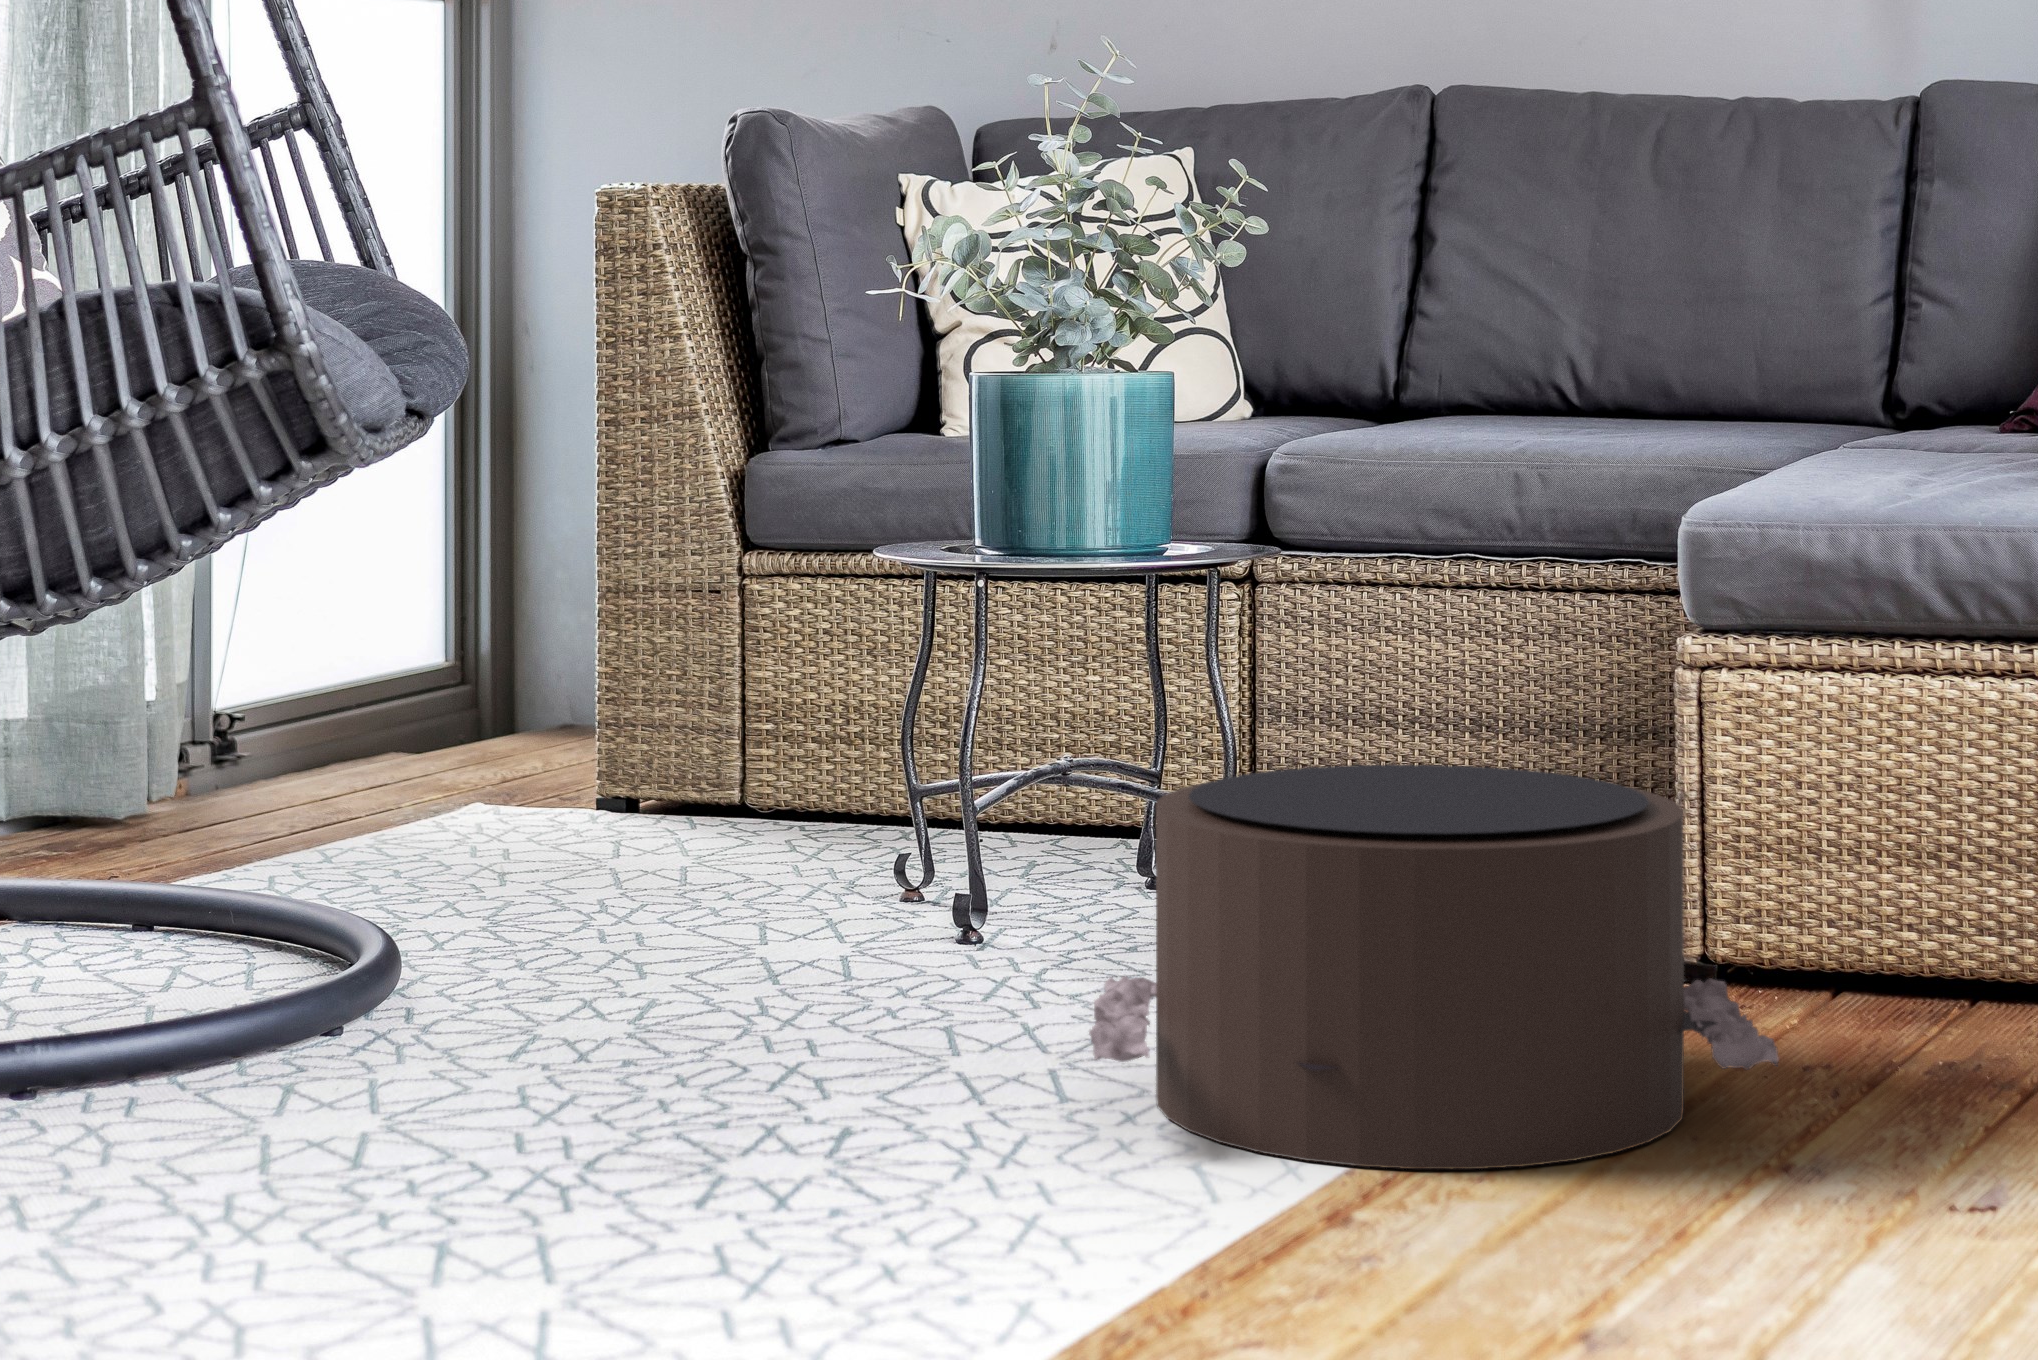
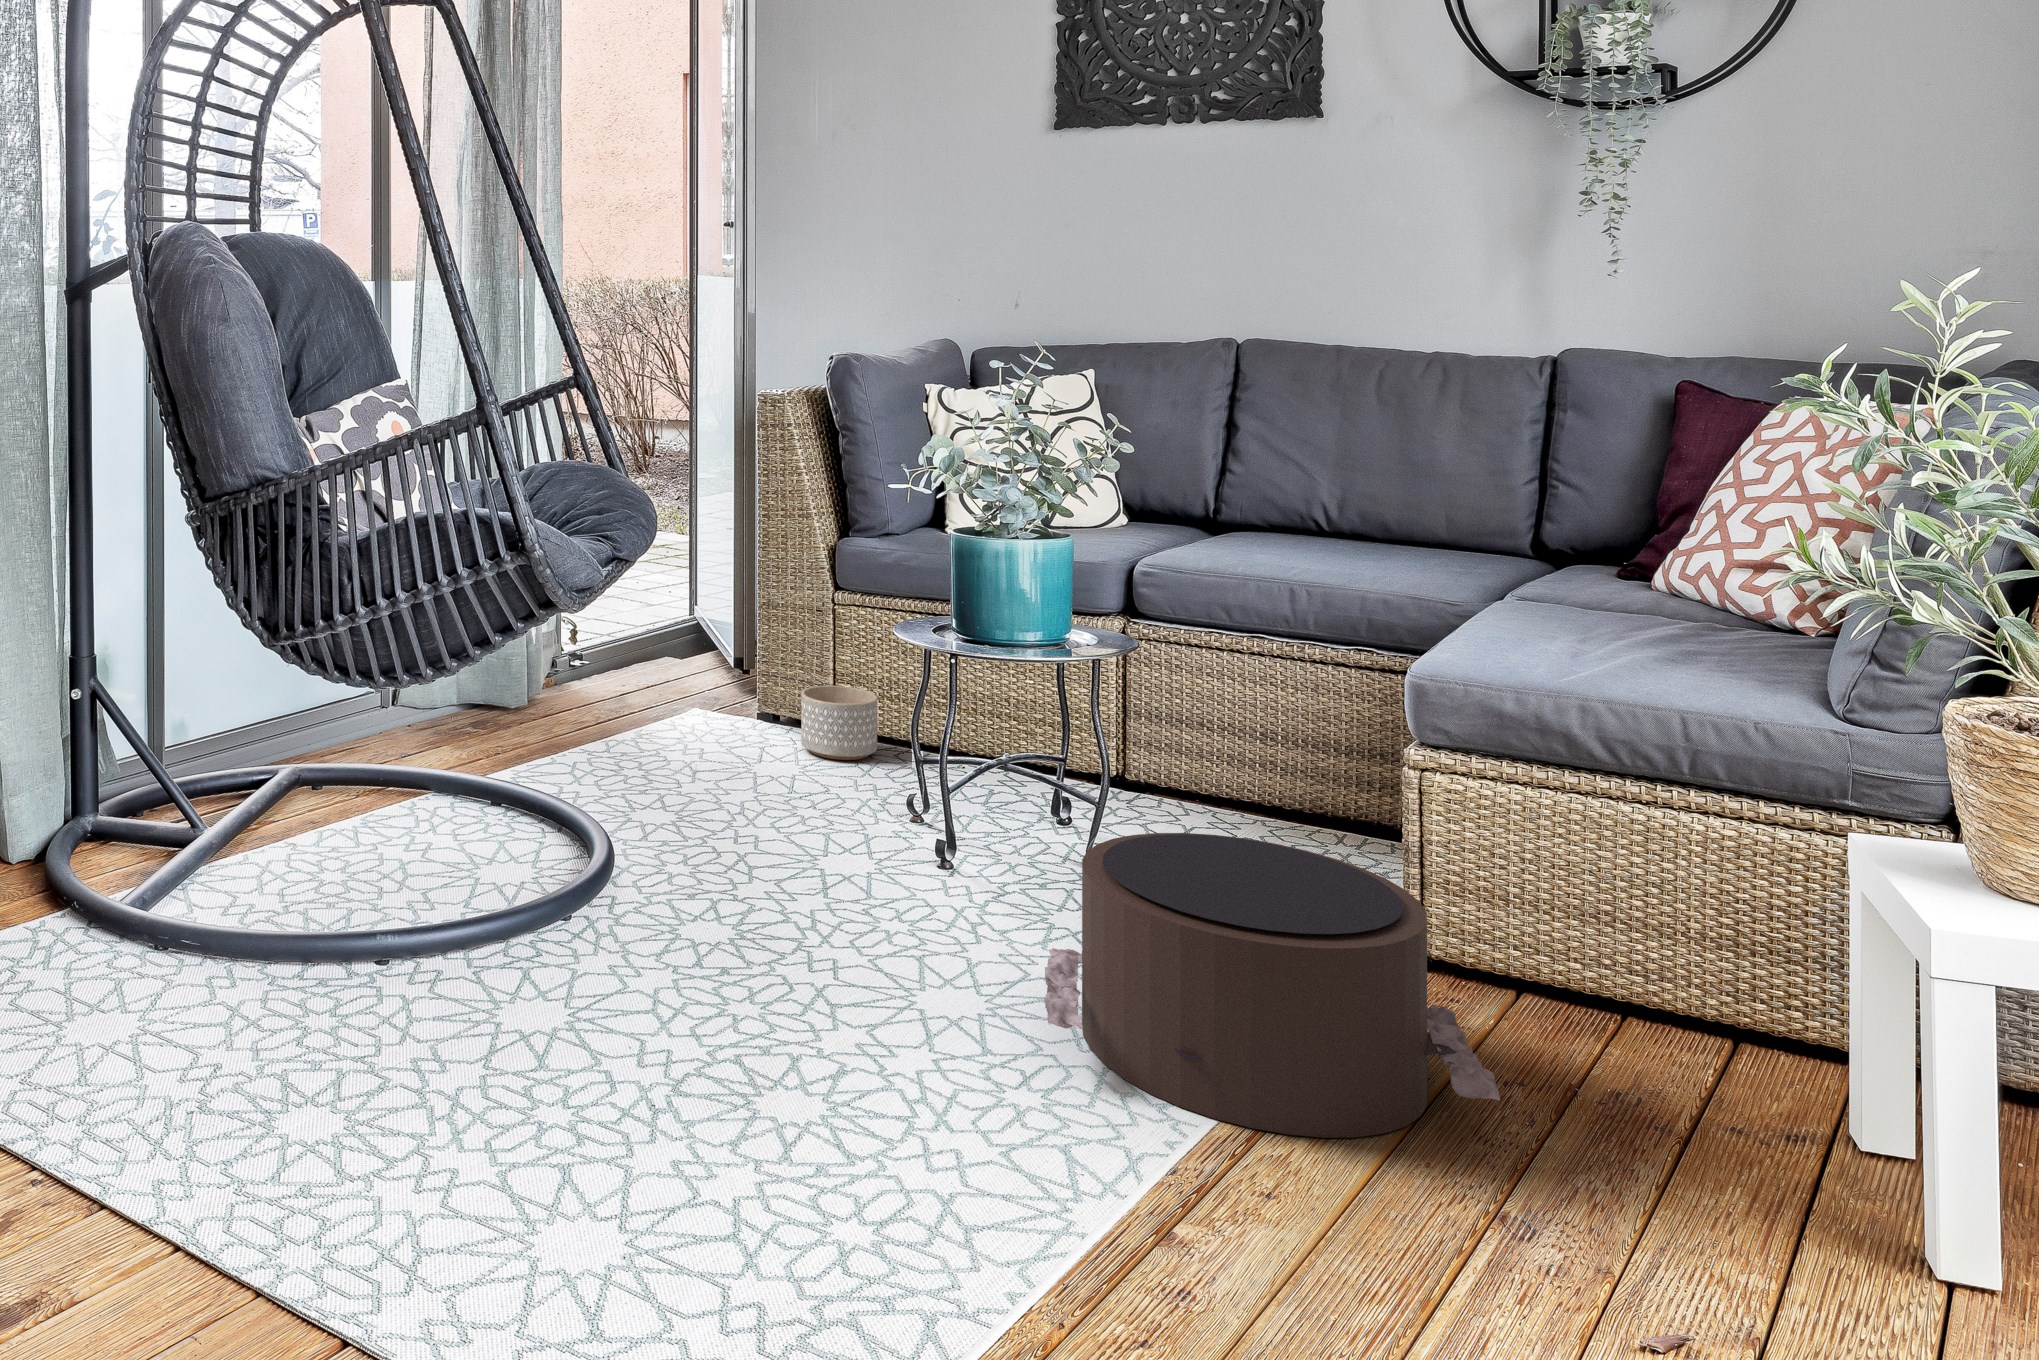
planter: none [684,721,825,847] -> present [801,686,877,760]

